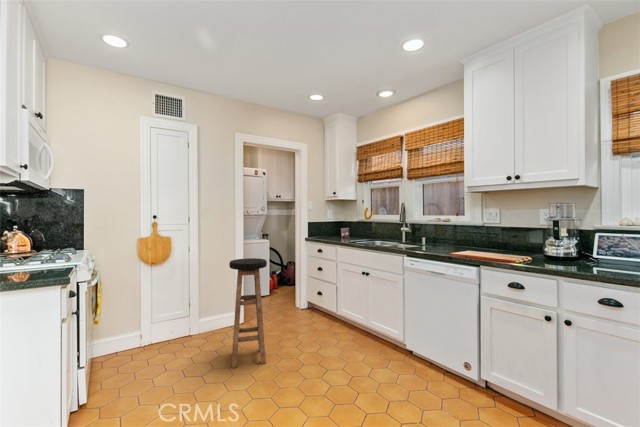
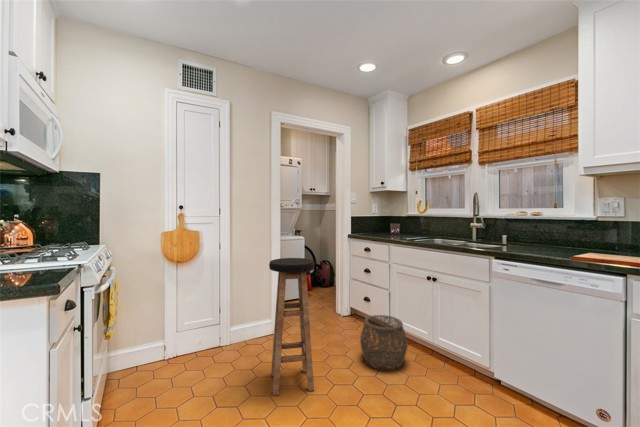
woven basket: none [308,305,345,347] -> present [360,315,407,369]

